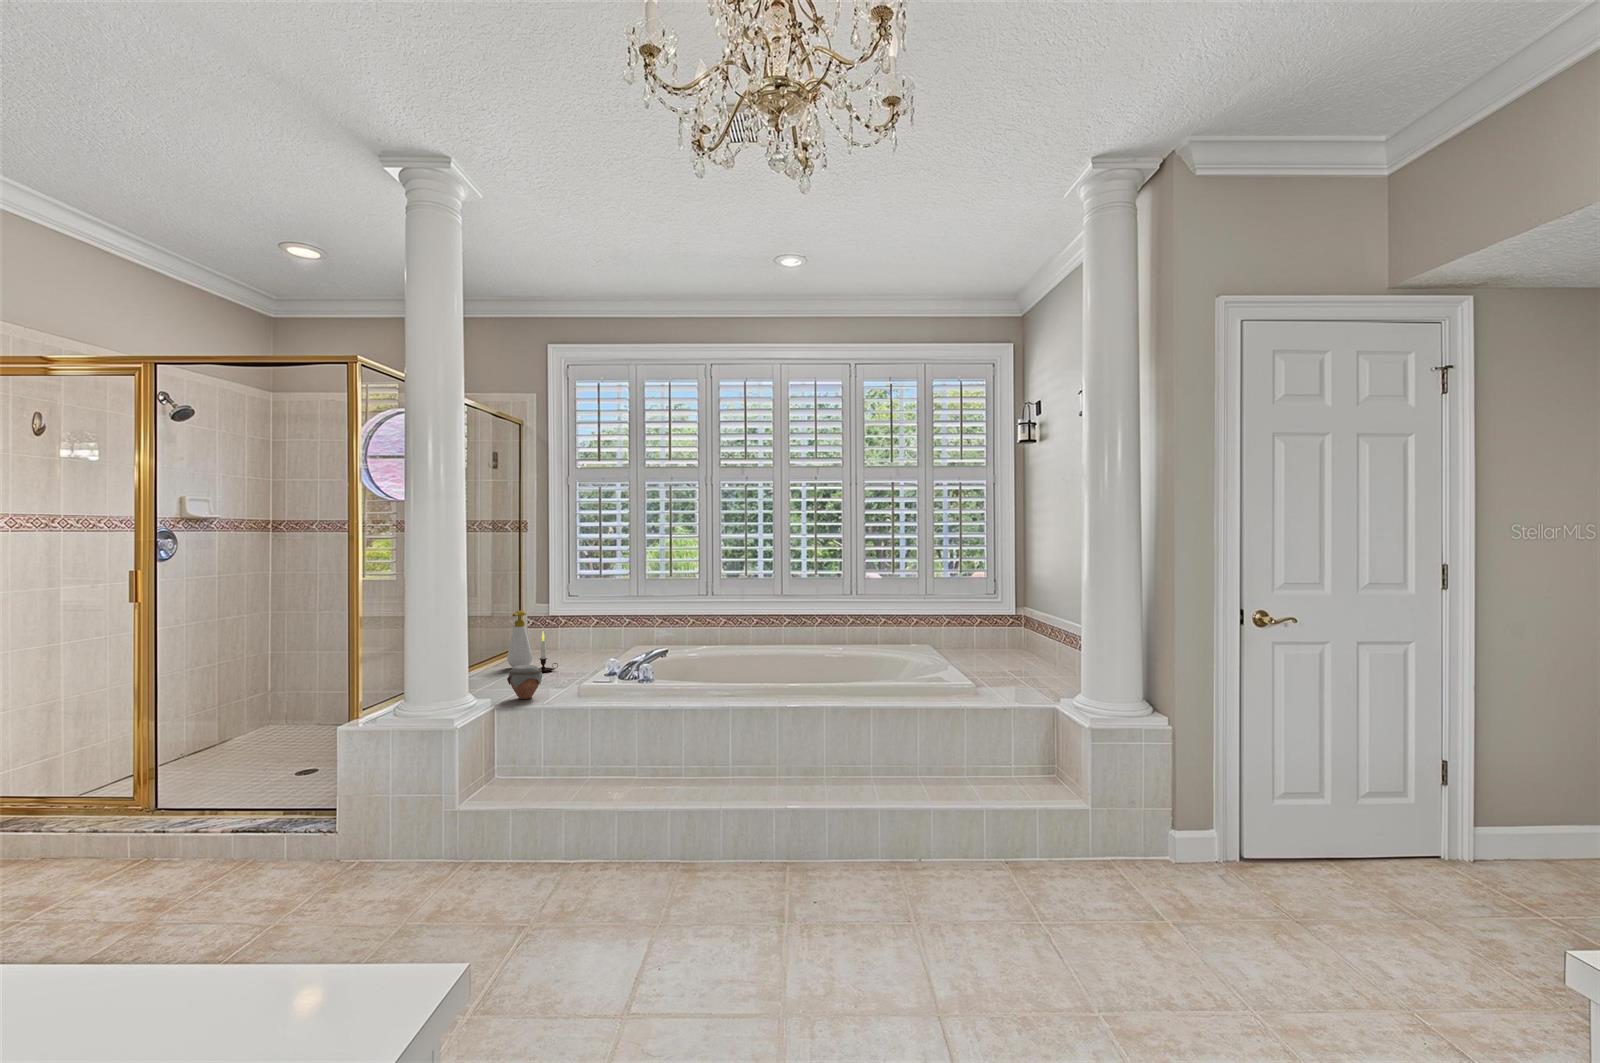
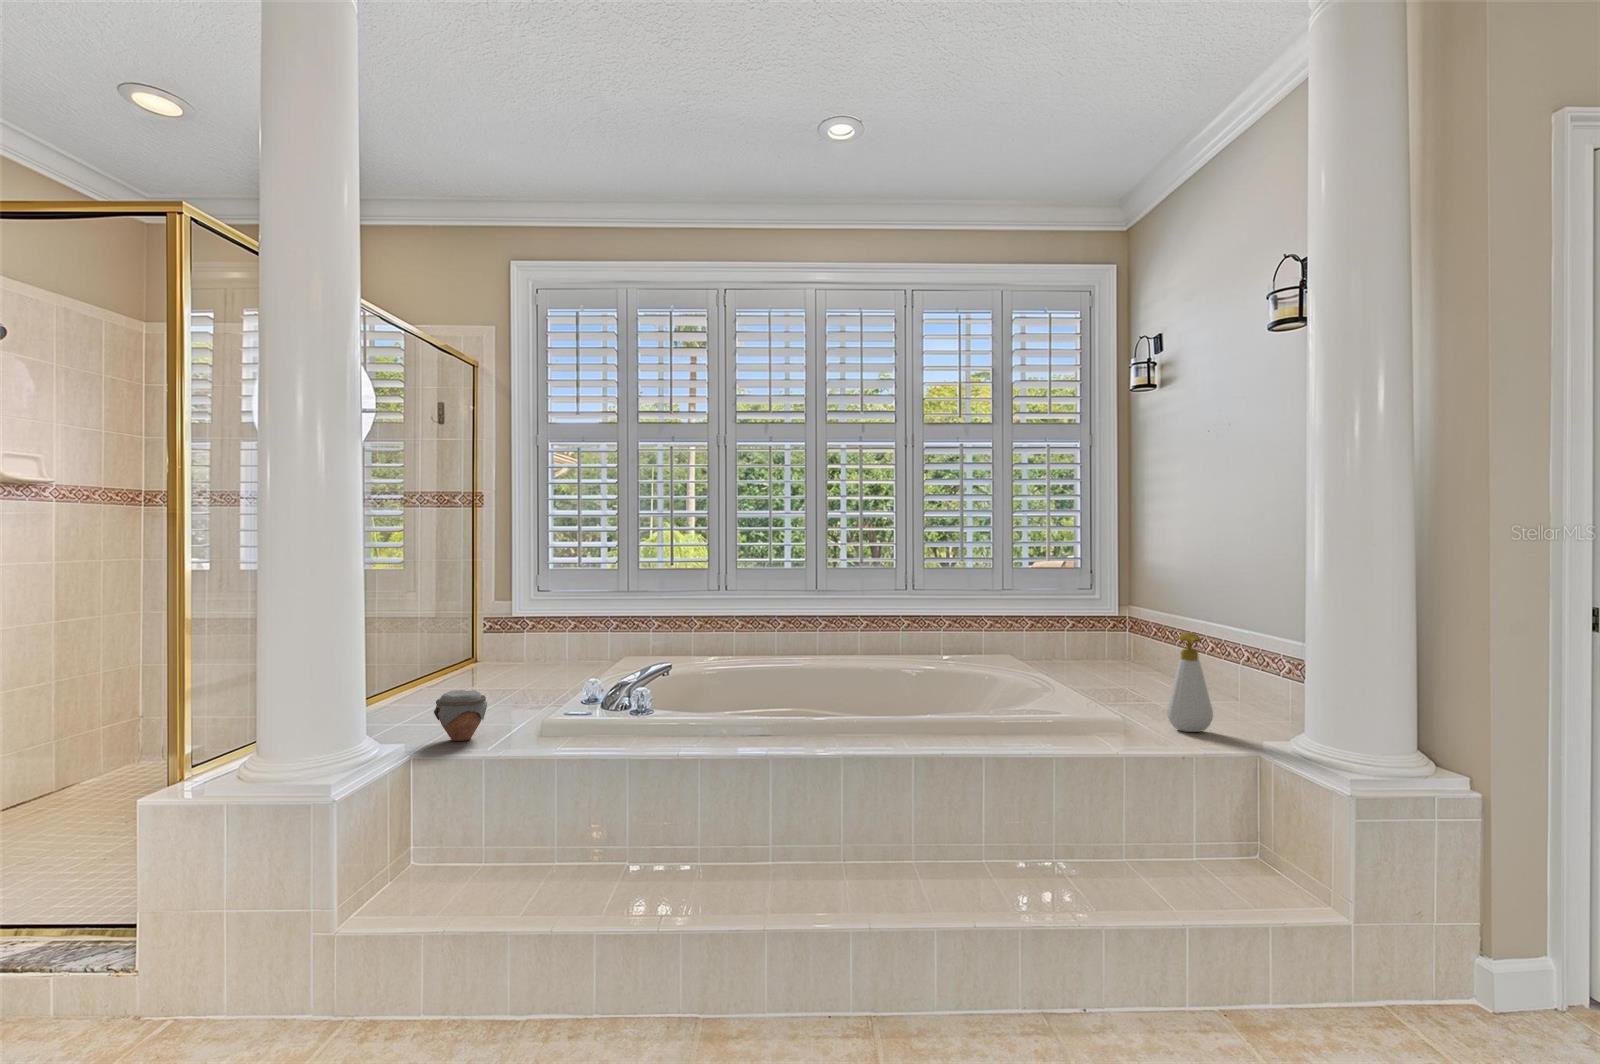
soap bottle: present [507,611,532,667] -> present [1167,632,1213,732]
candle: present [540,632,558,672] -> none [484,639,518,696]

